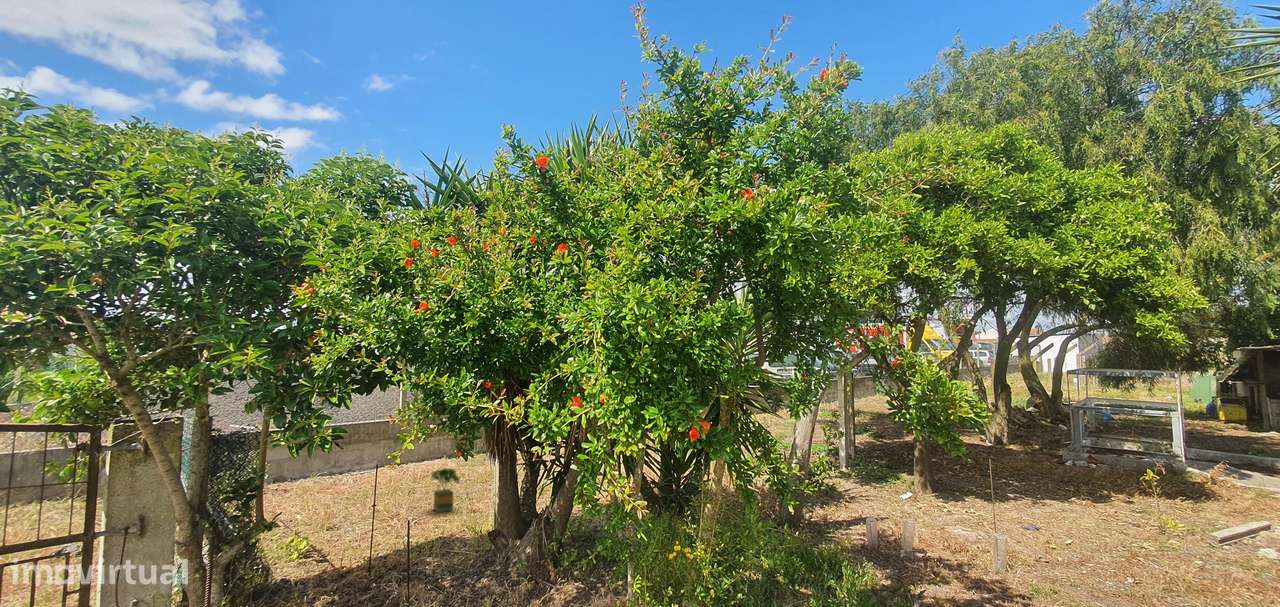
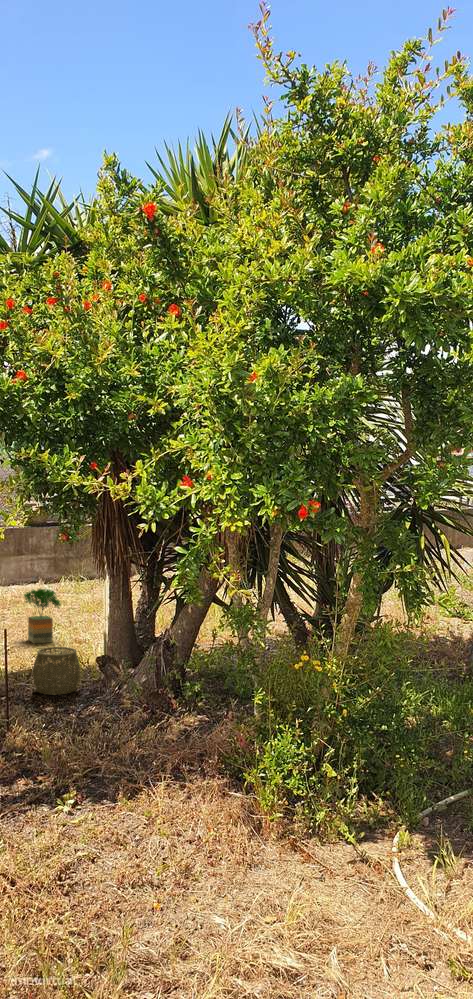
woven basket: none [434,524,475,567] -> present [33,647,80,695]

